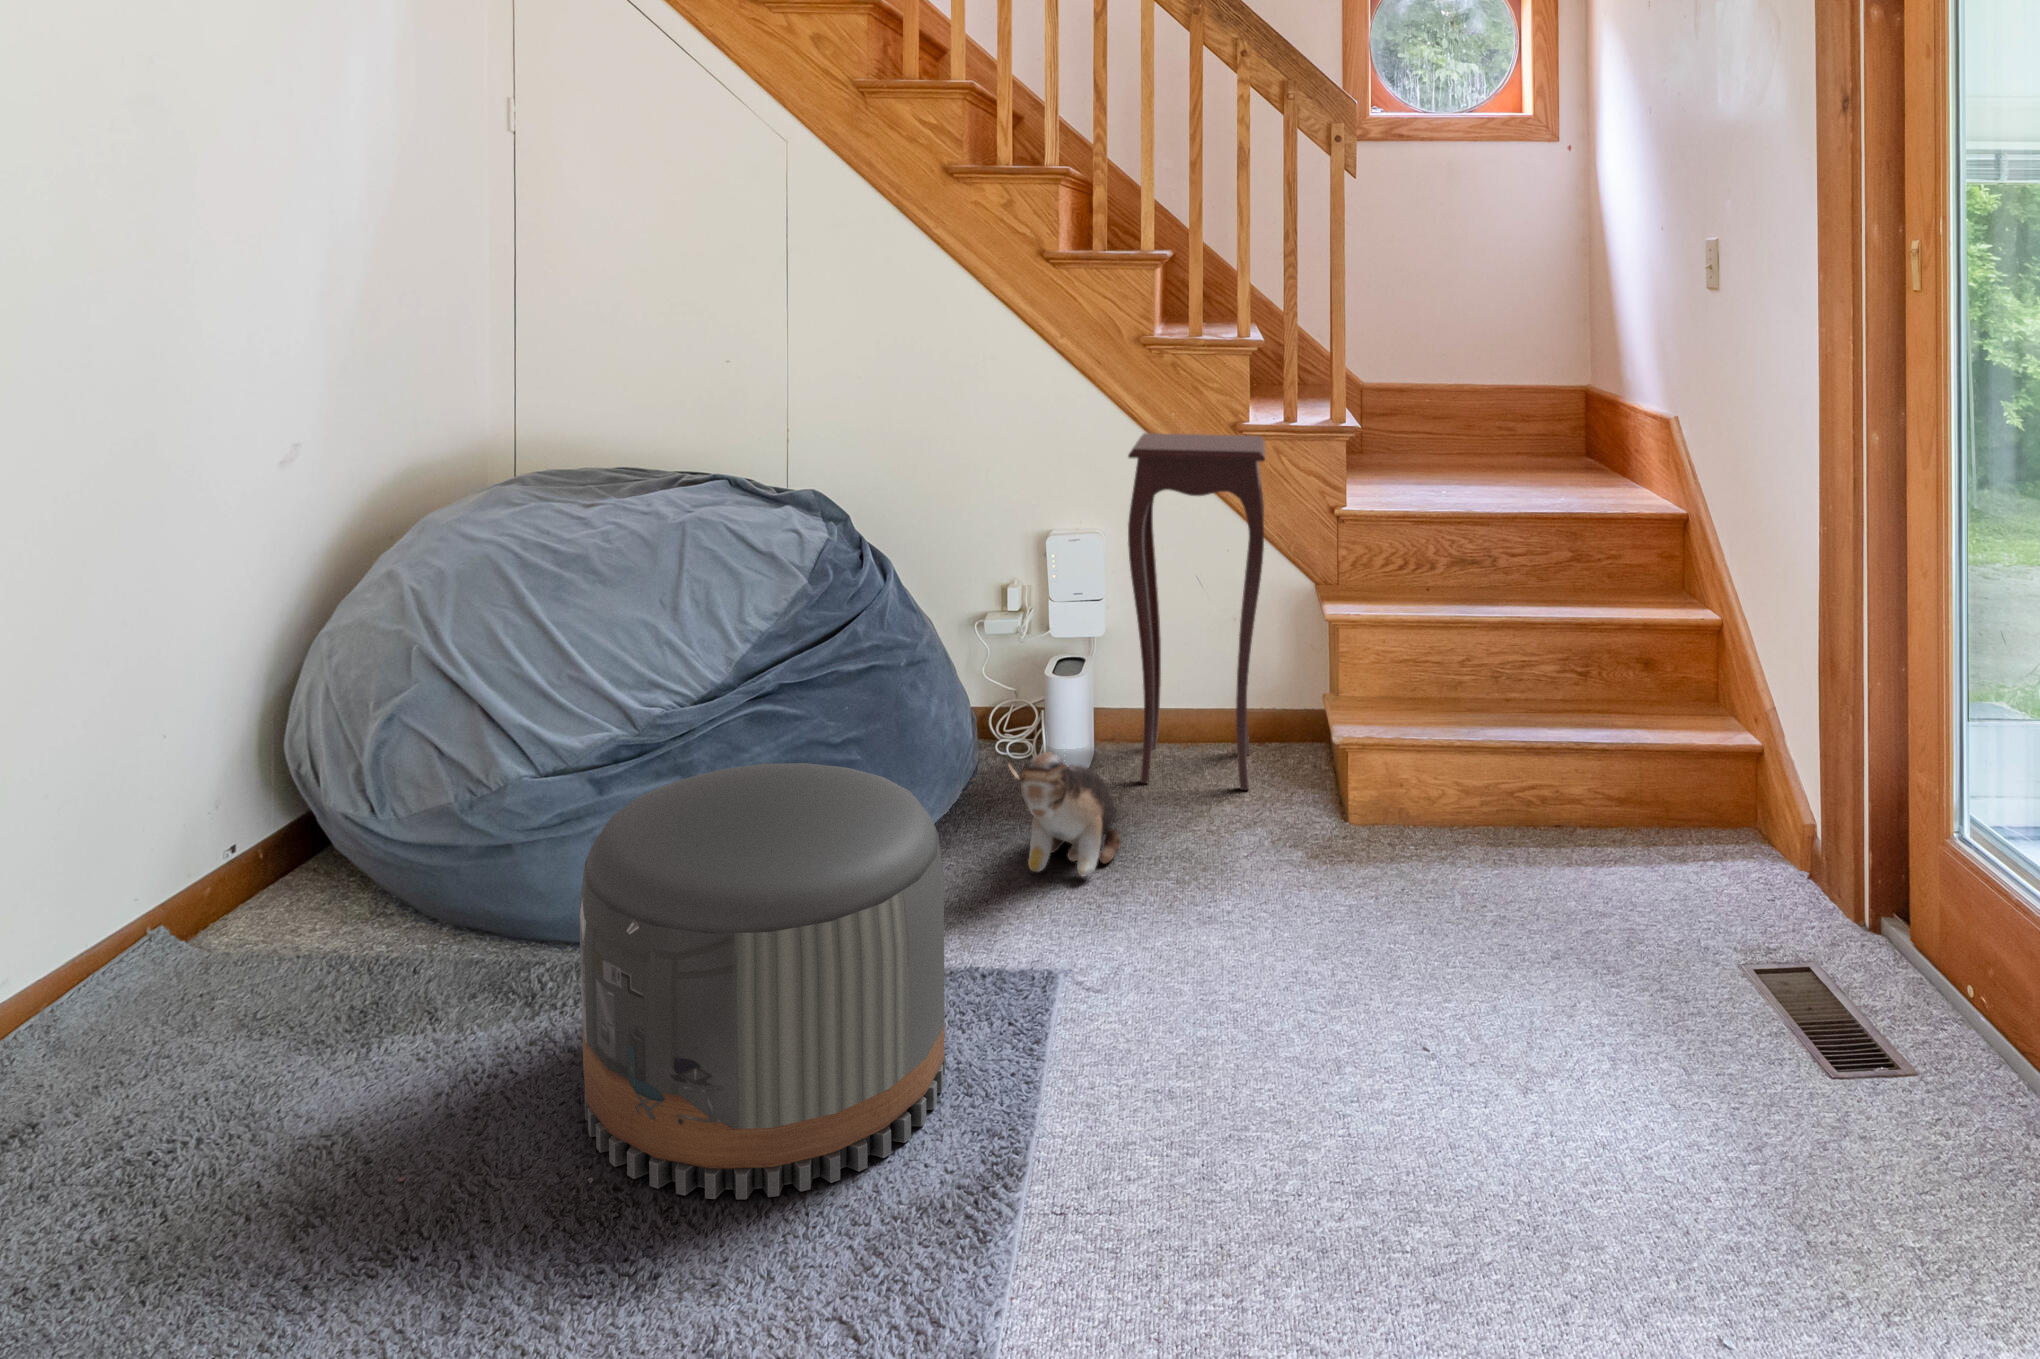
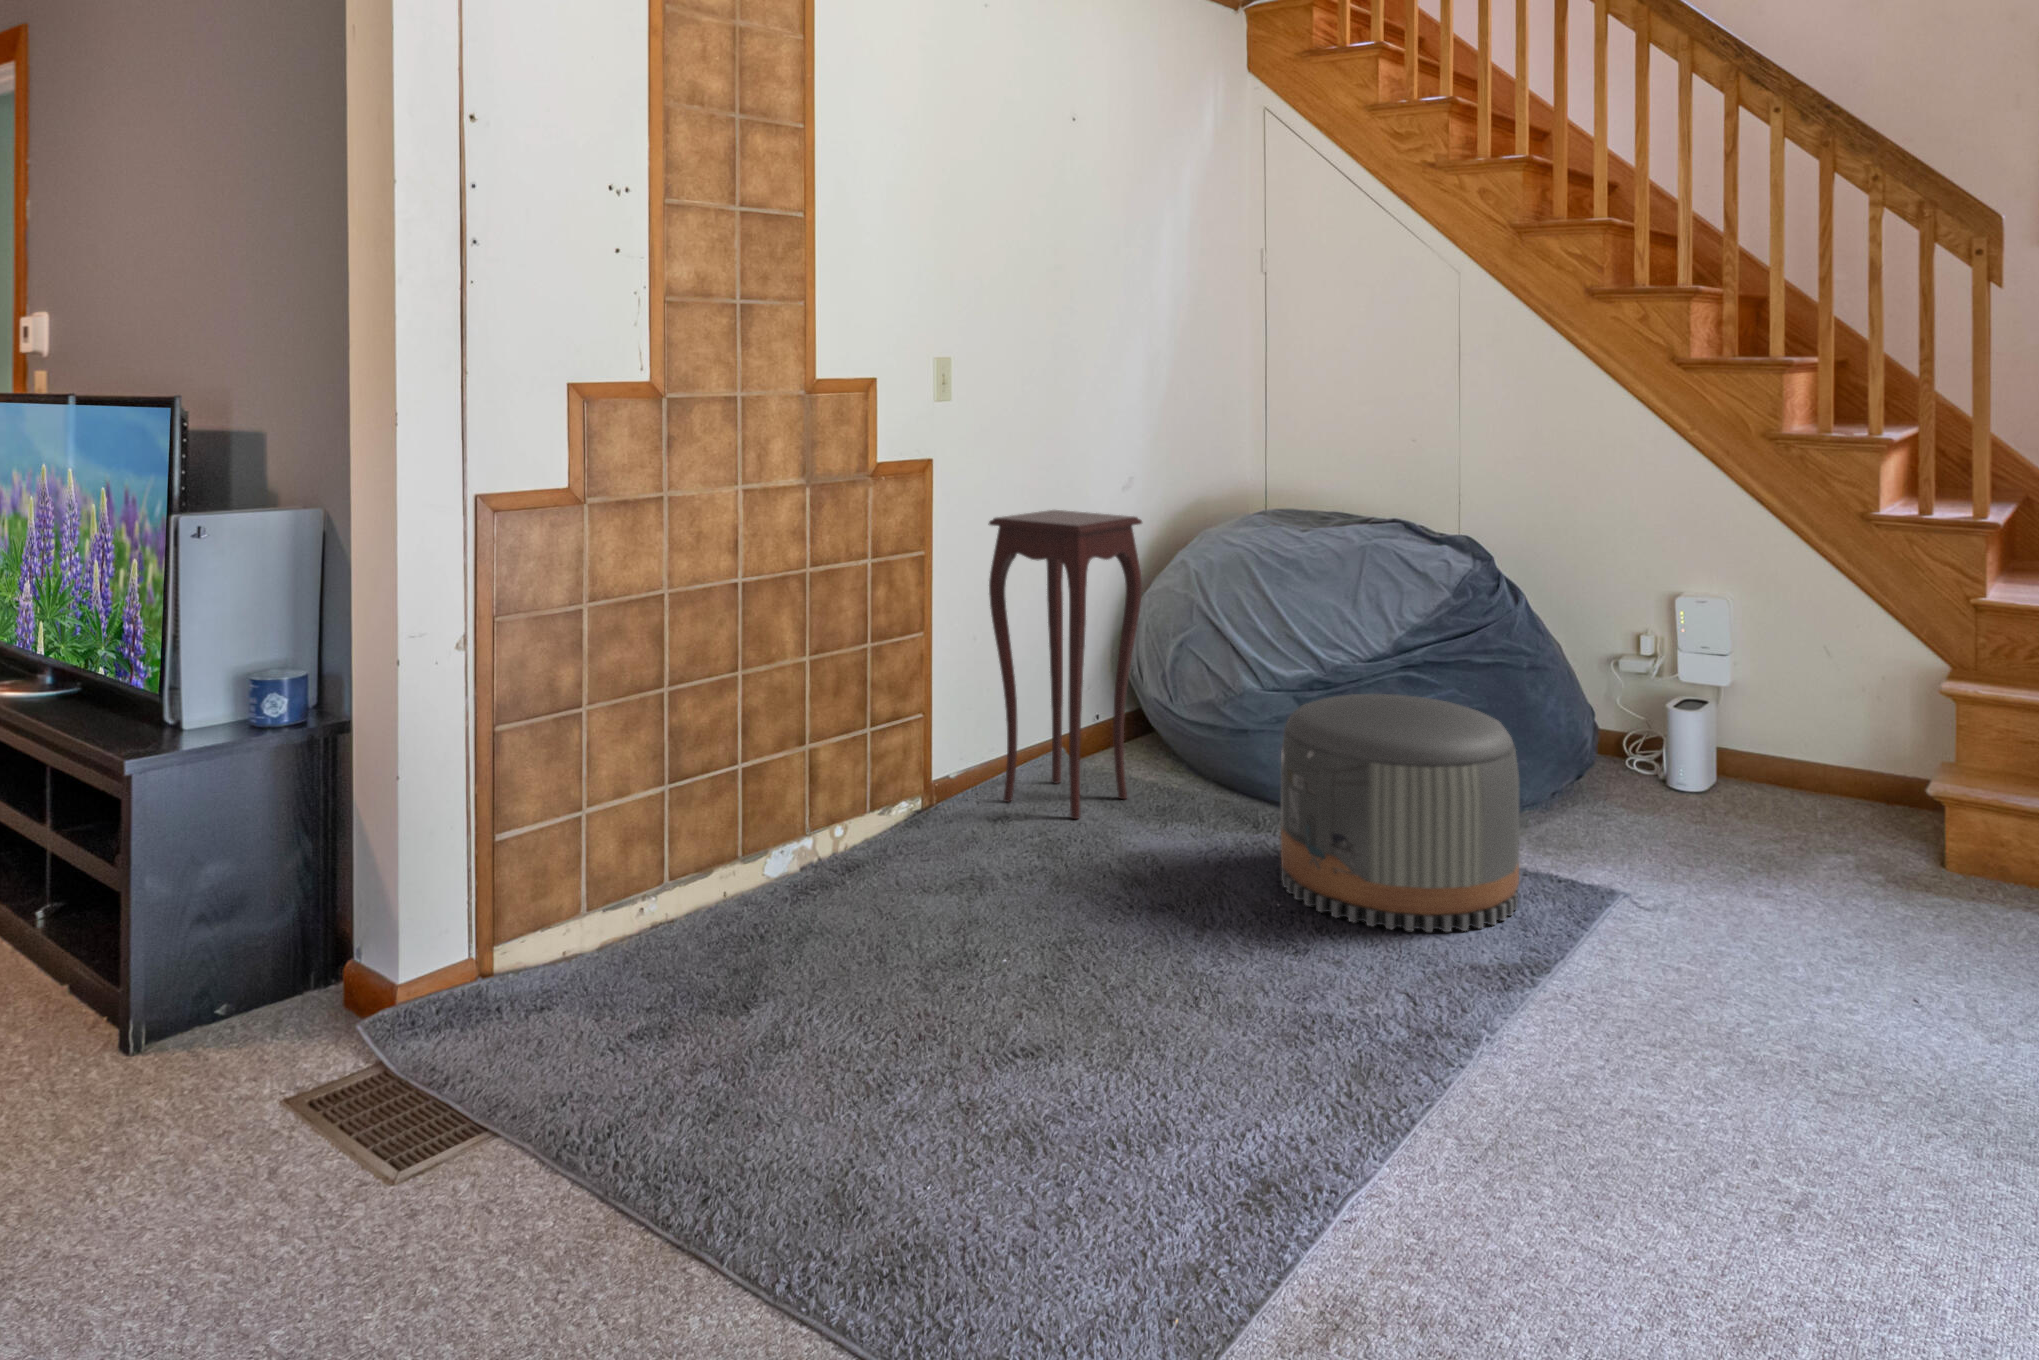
side table: present [1128,433,1265,790] -> present [989,510,1142,819]
plush toy: present [1008,752,1121,877] -> none [1599,741,1717,845]

